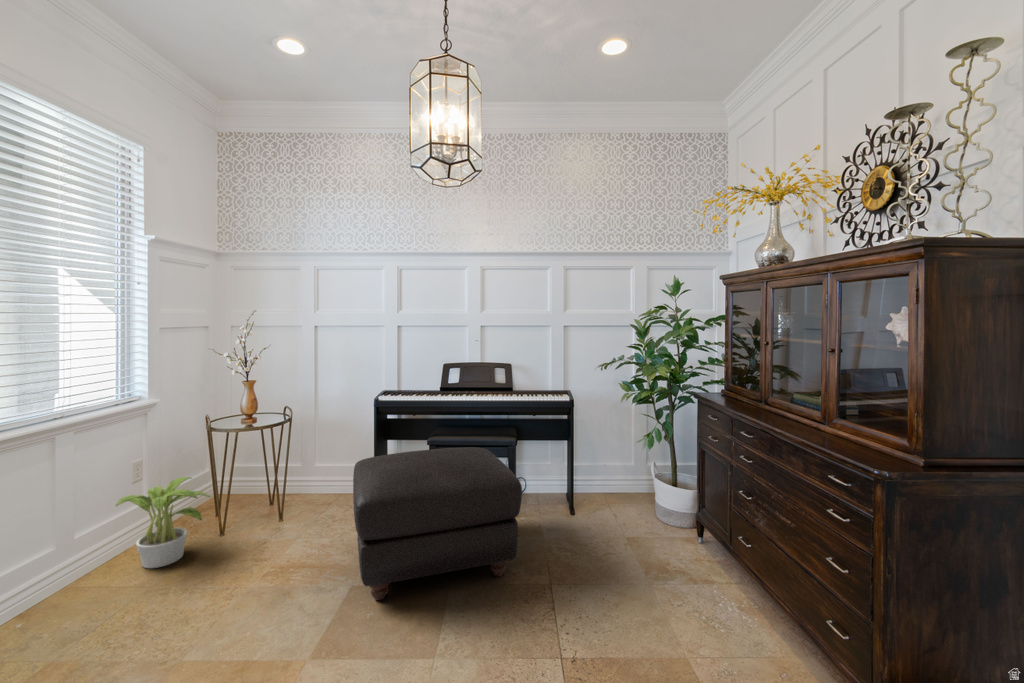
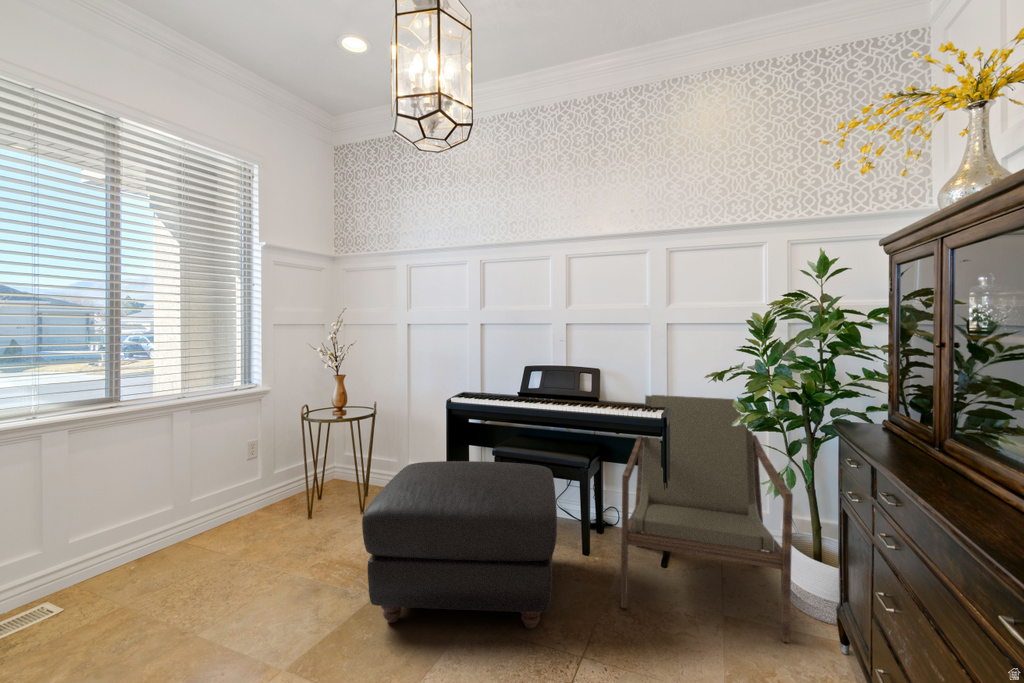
armchair: none [546,383,670,547] -> present [621,395,793,642]
potted plant: present [116,477,210,568] -> none [212,460,294,540]

